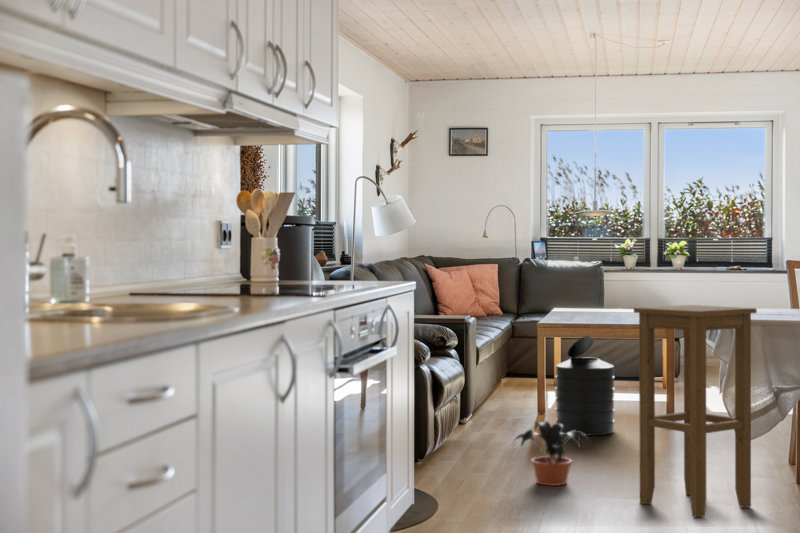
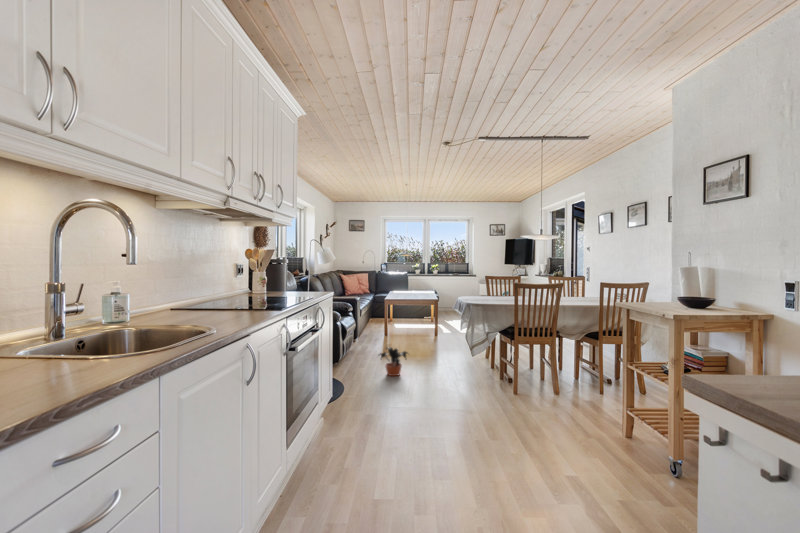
stool: present [634,305,757,517] -> none [430,298,481,393]
trash can: present [555,336,615,435] -> none [393,306,416,347]

